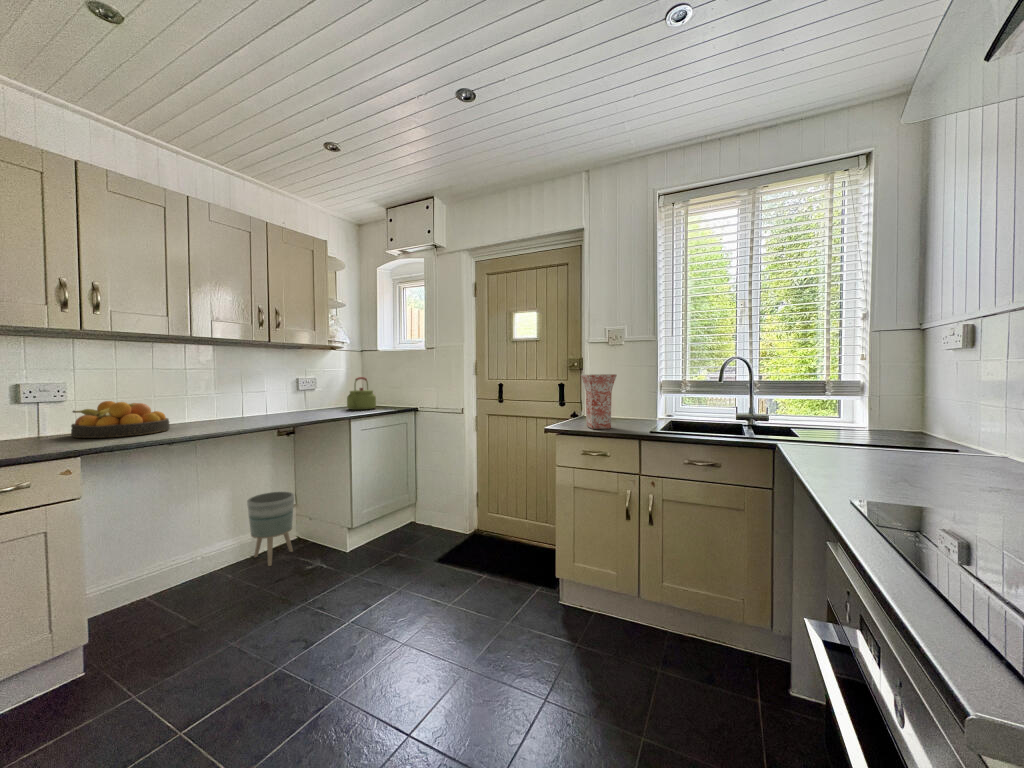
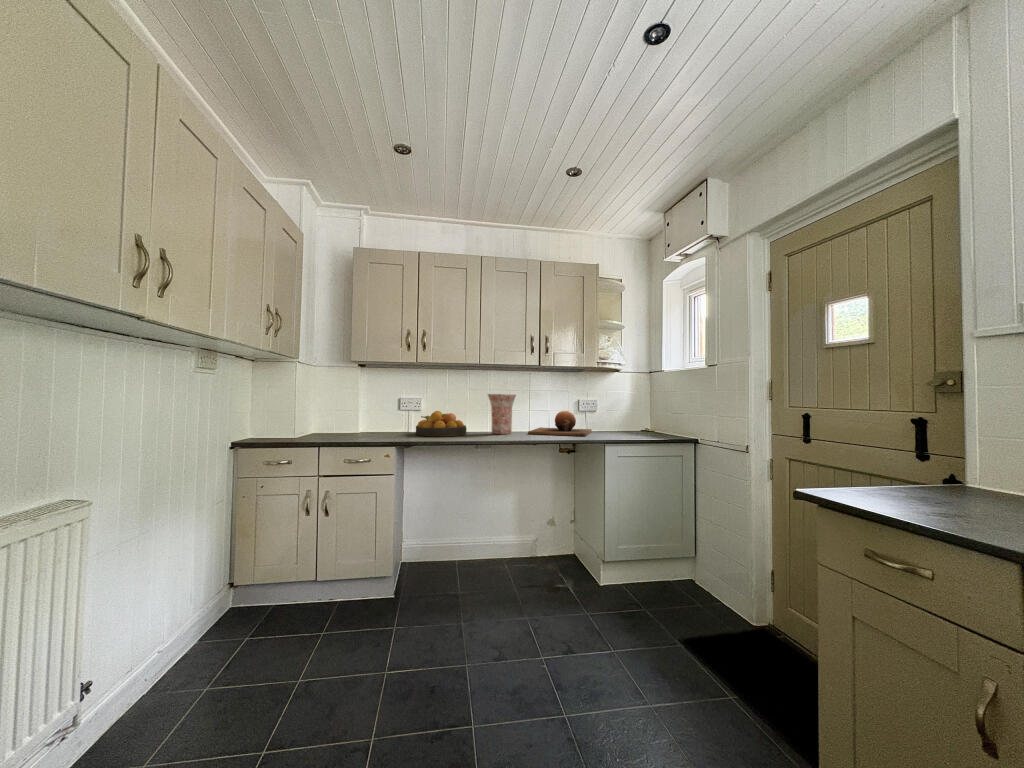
vase: present [581,374,617,429] -> present [488,394,516,434]
kettle: present [347,377,376,410] -> none [617,399,650,433]
chopping board: none [256,392,328,420] -> present [528,411,592,436]
planter: present [247,492,294,566] -> none [524,500,561,566]

